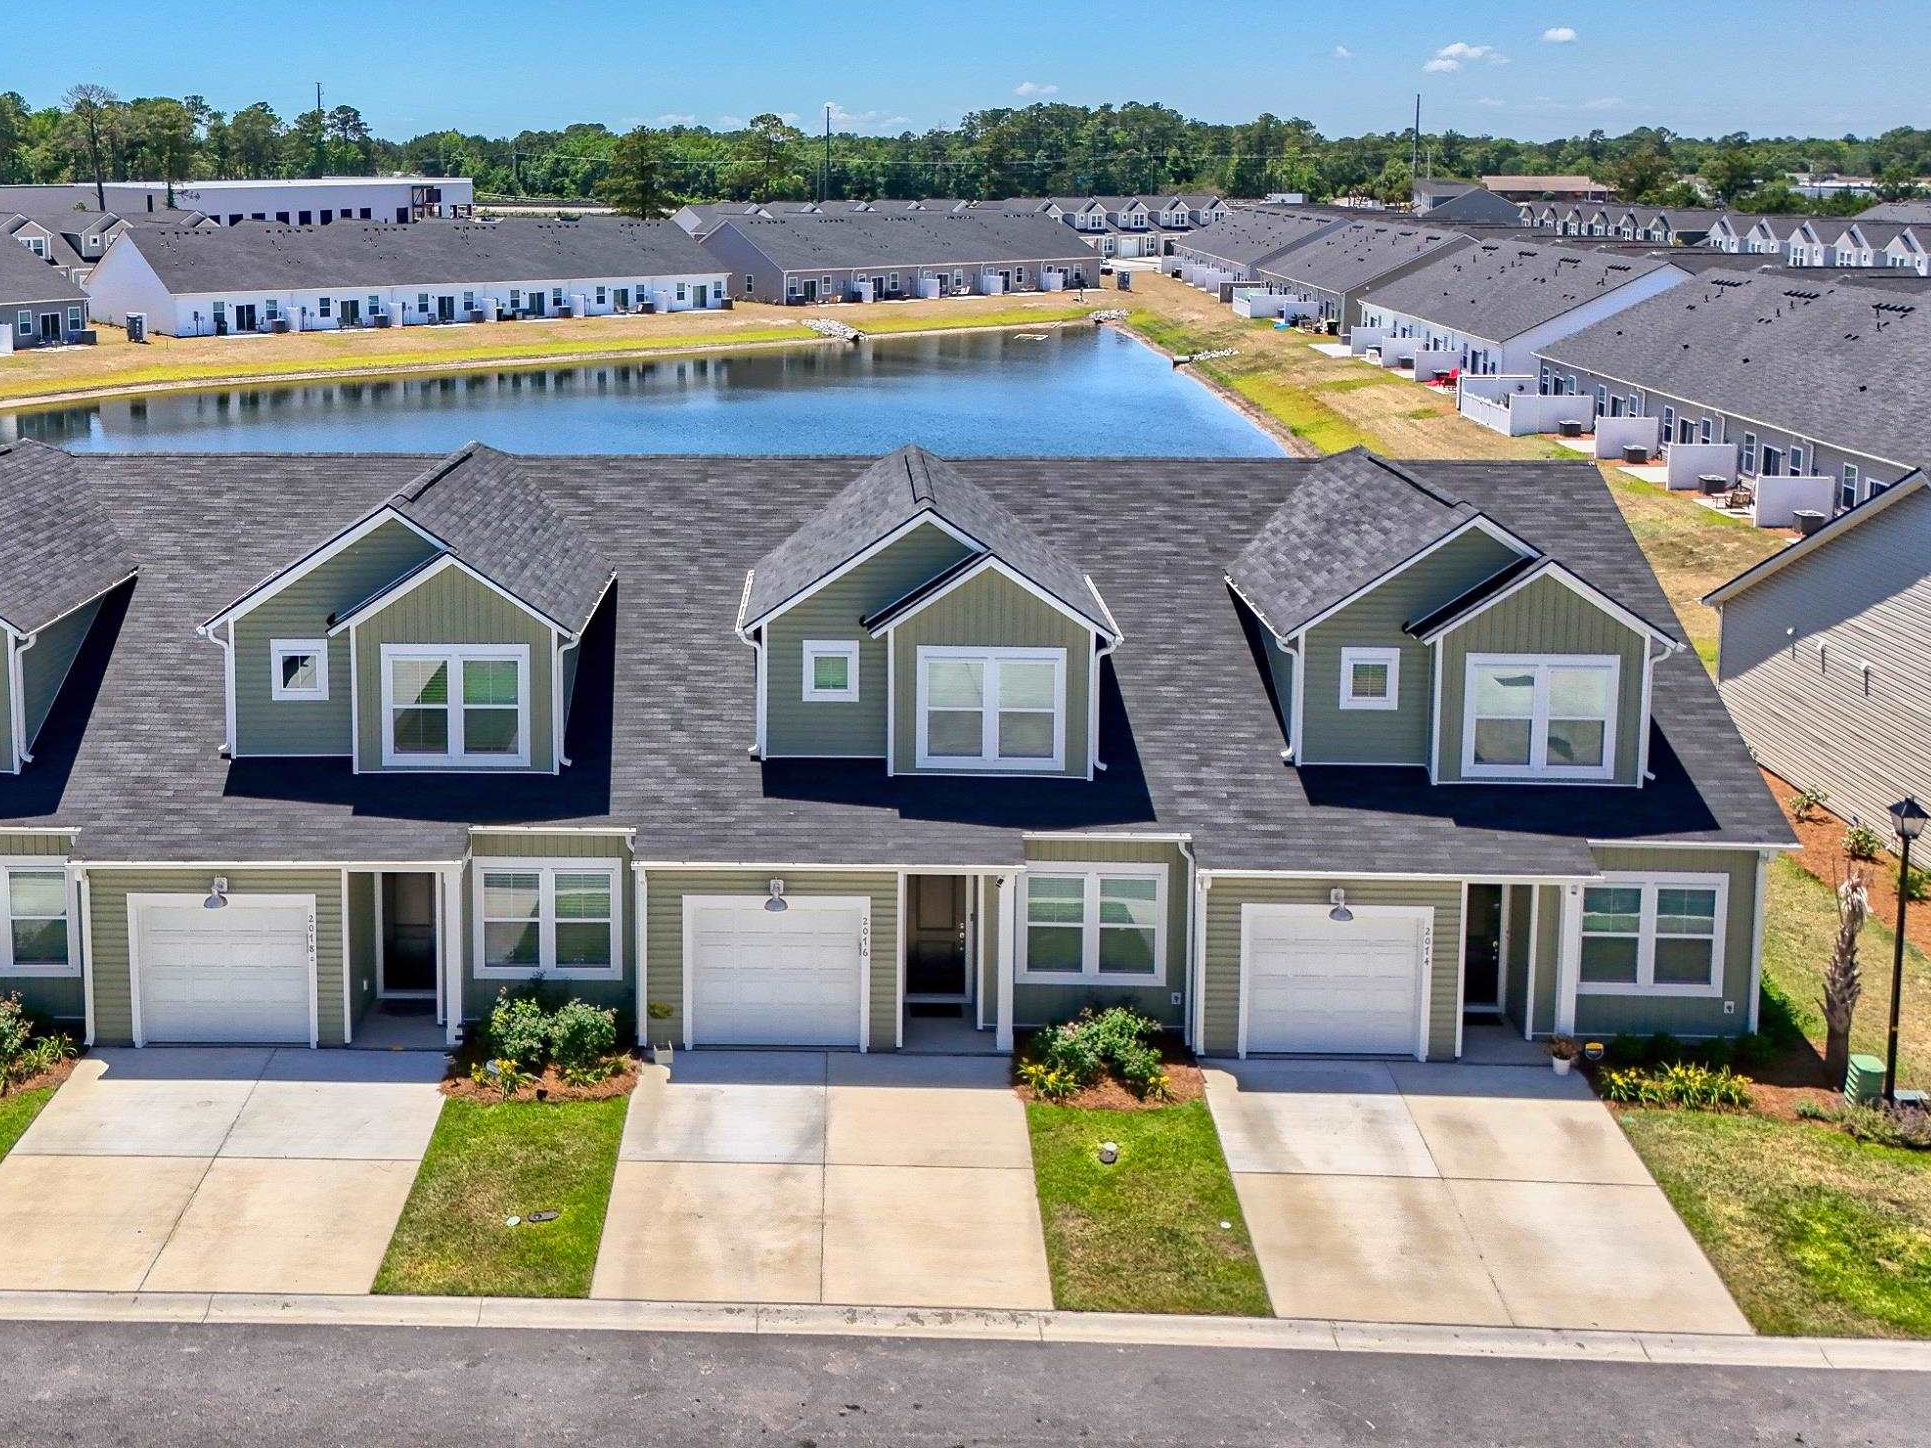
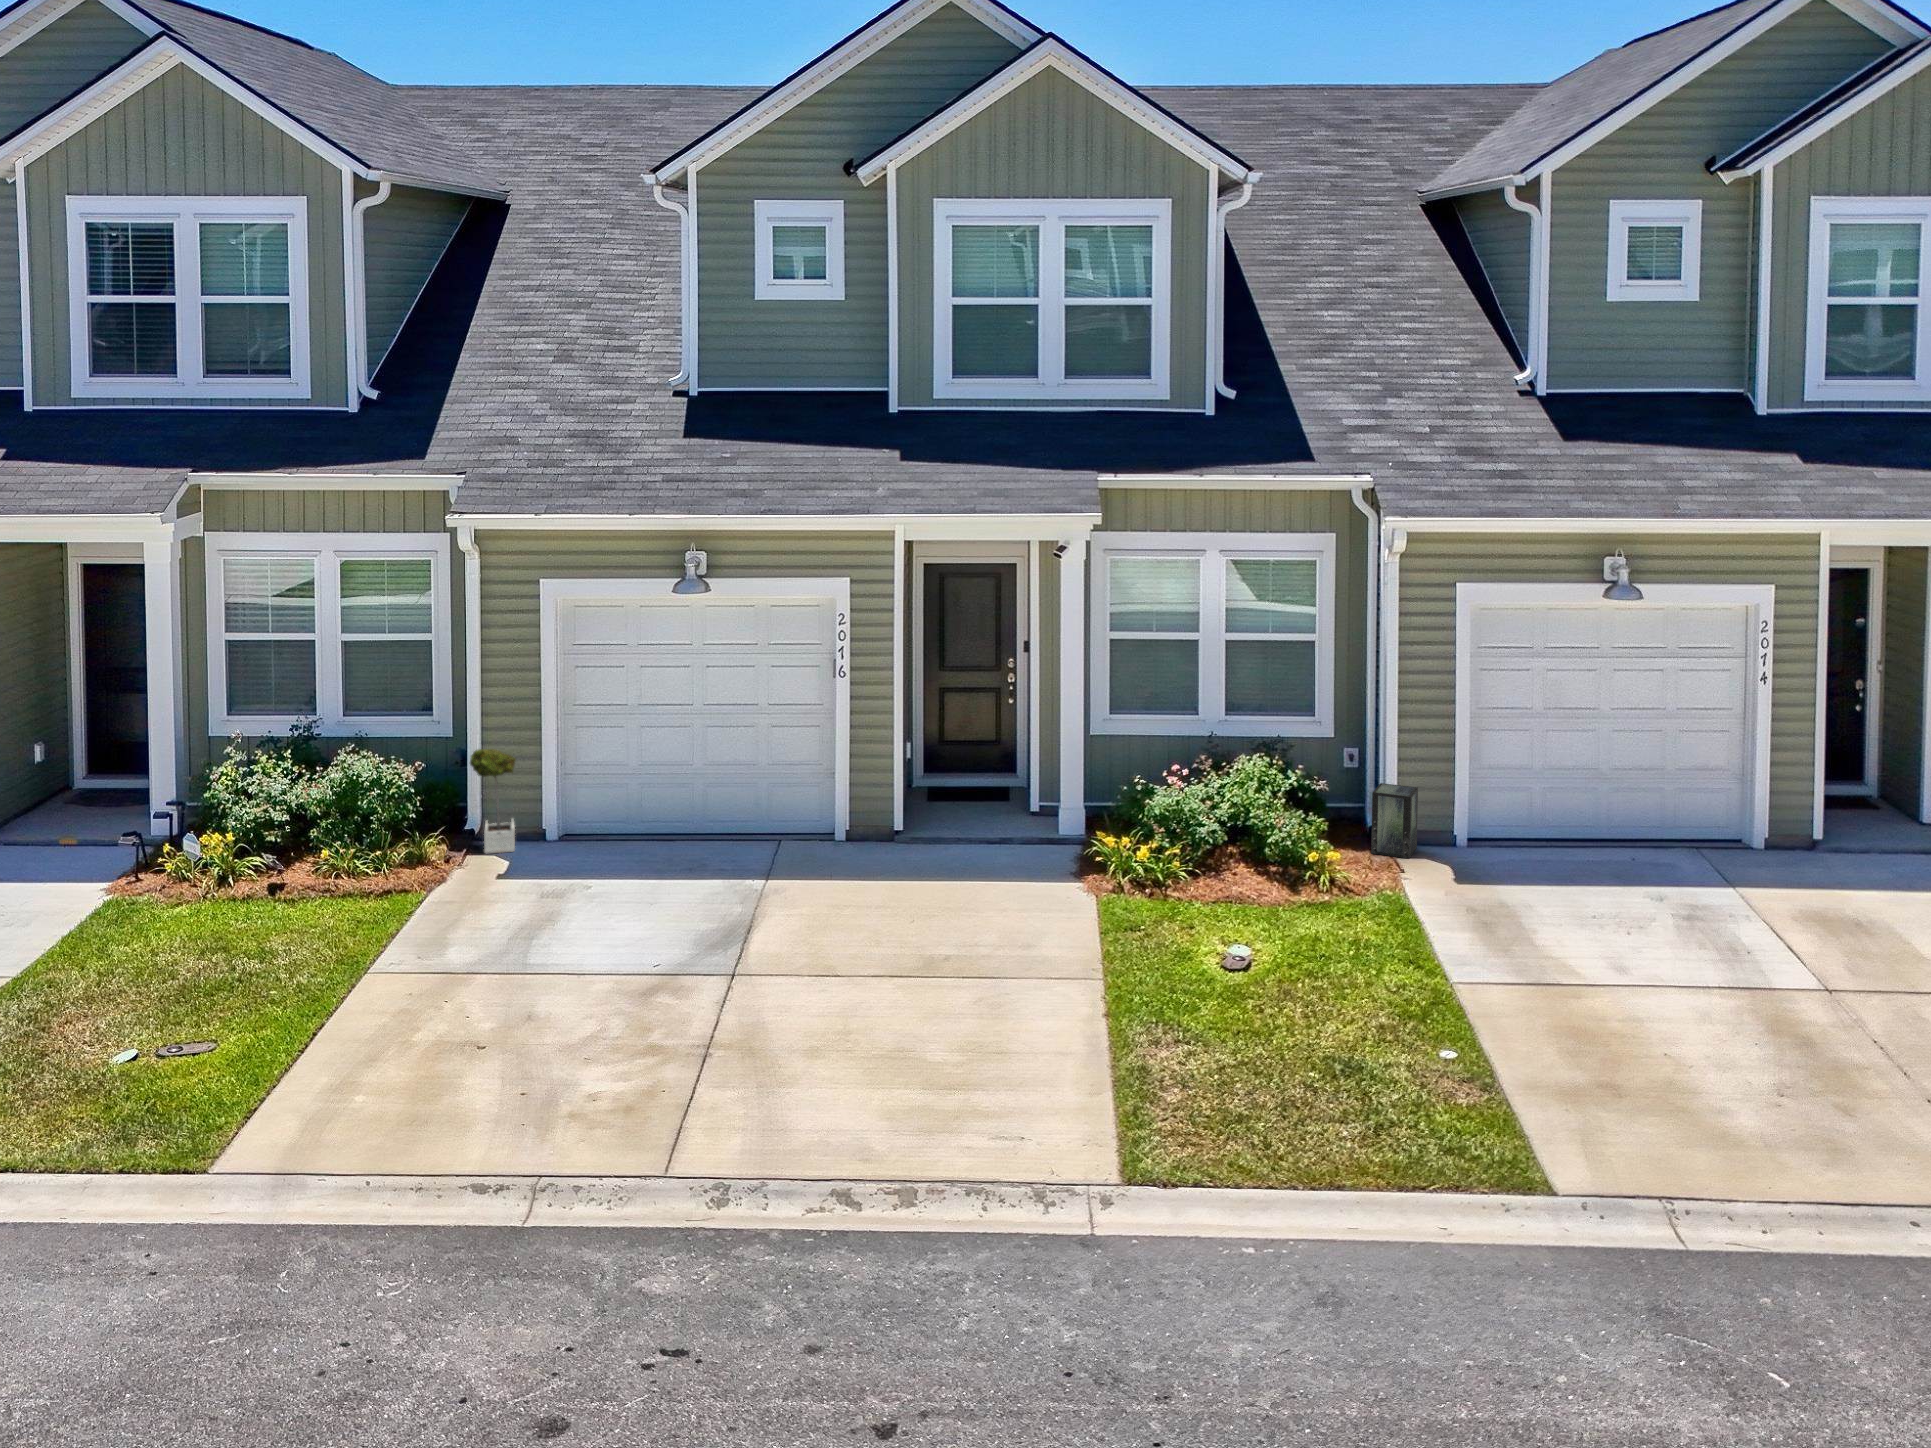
storage box: none [1187,1023,1215,1073] -> present [1371,783,1418,858]

